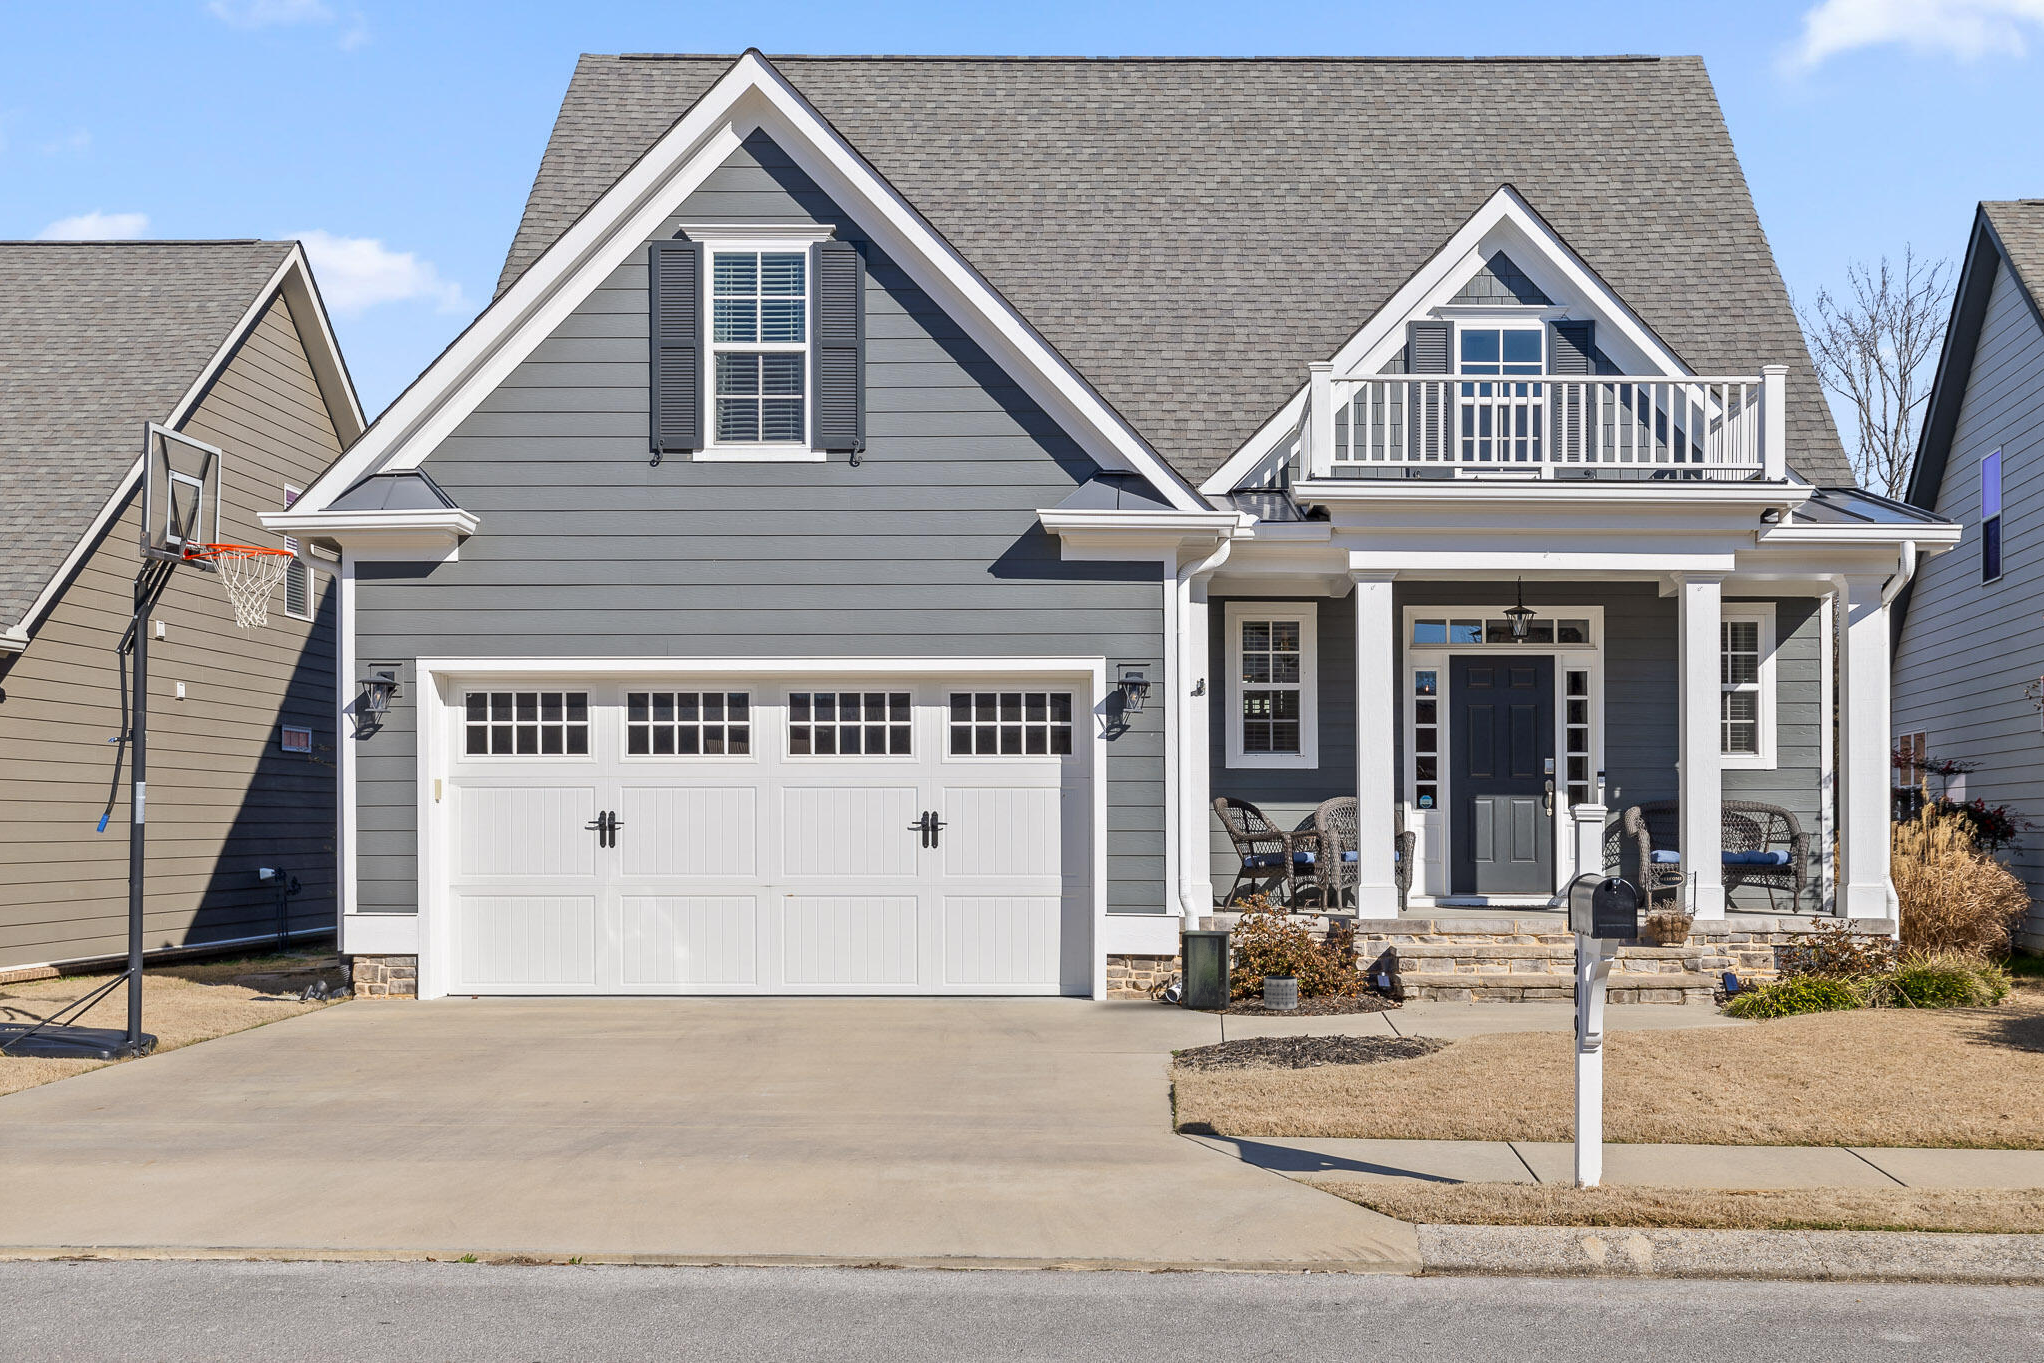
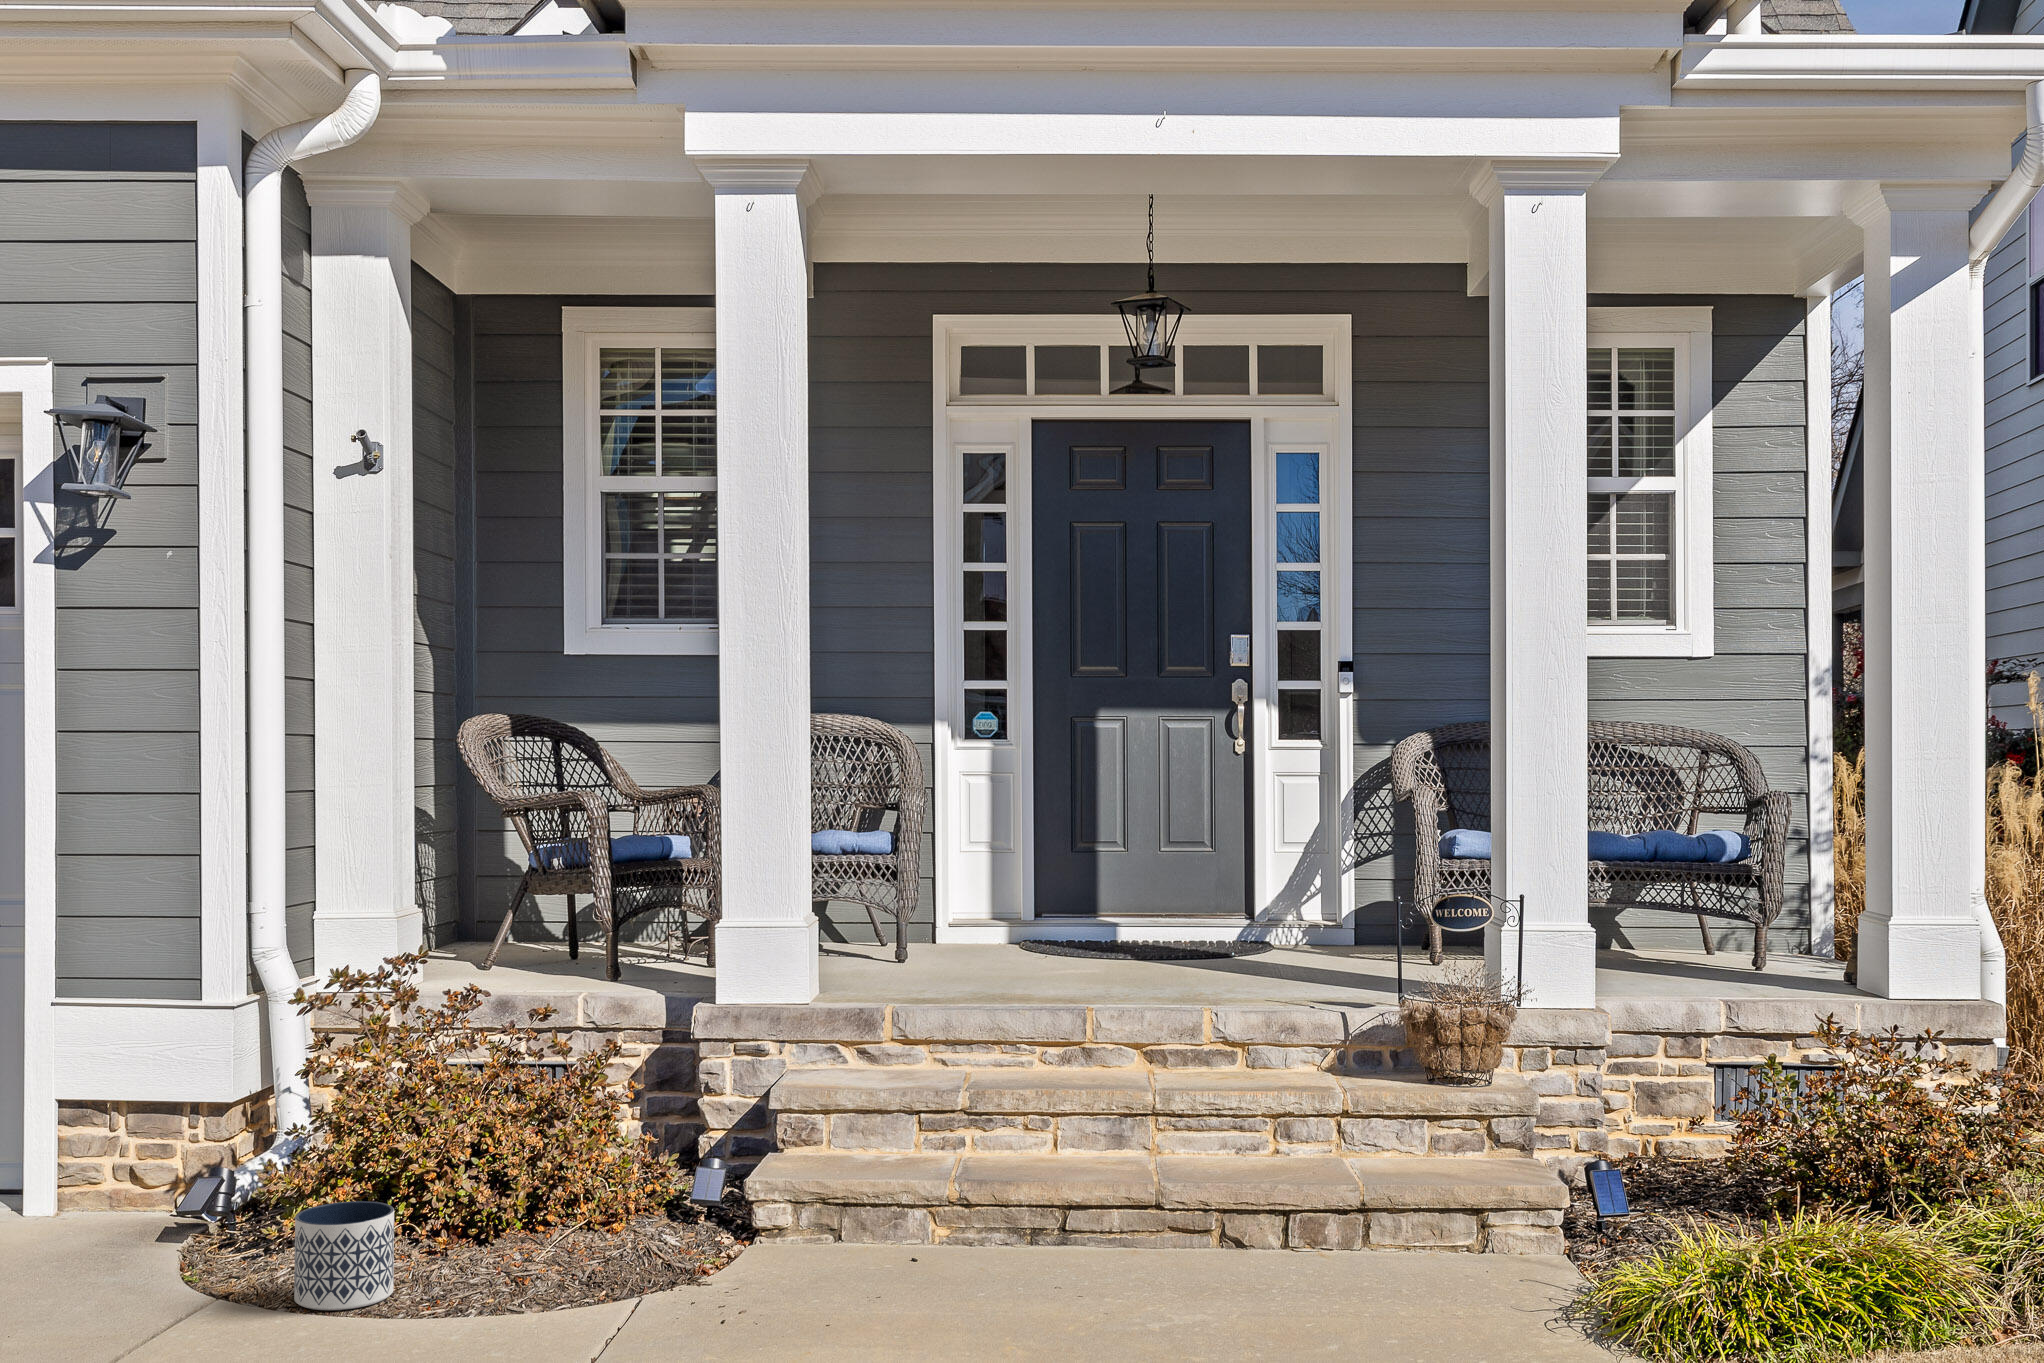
storage box: present [1182,930,1230,1009] -> none [50,1070,239,1310]

